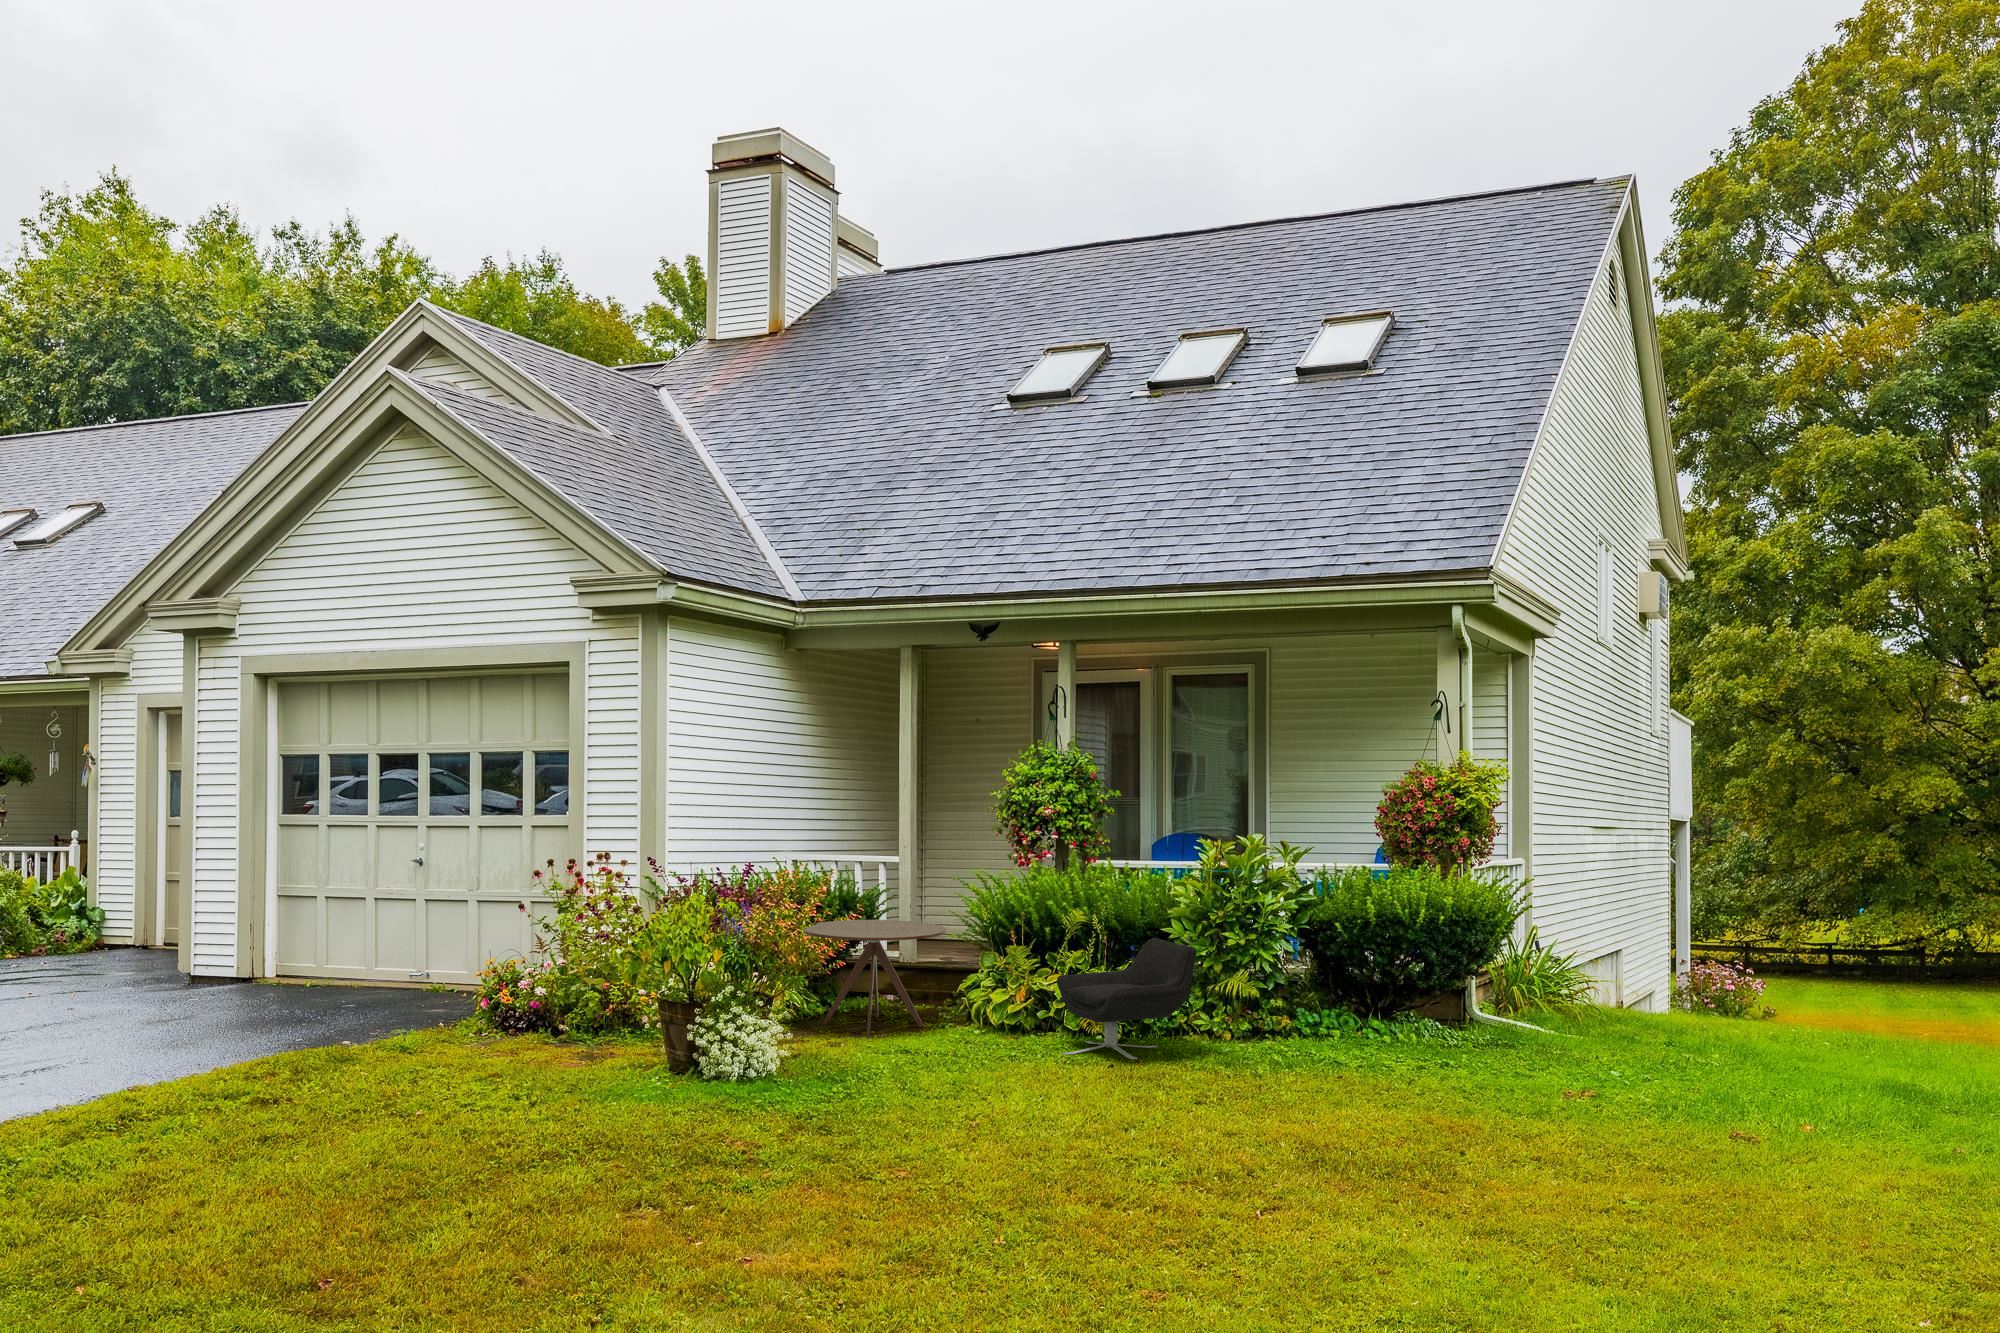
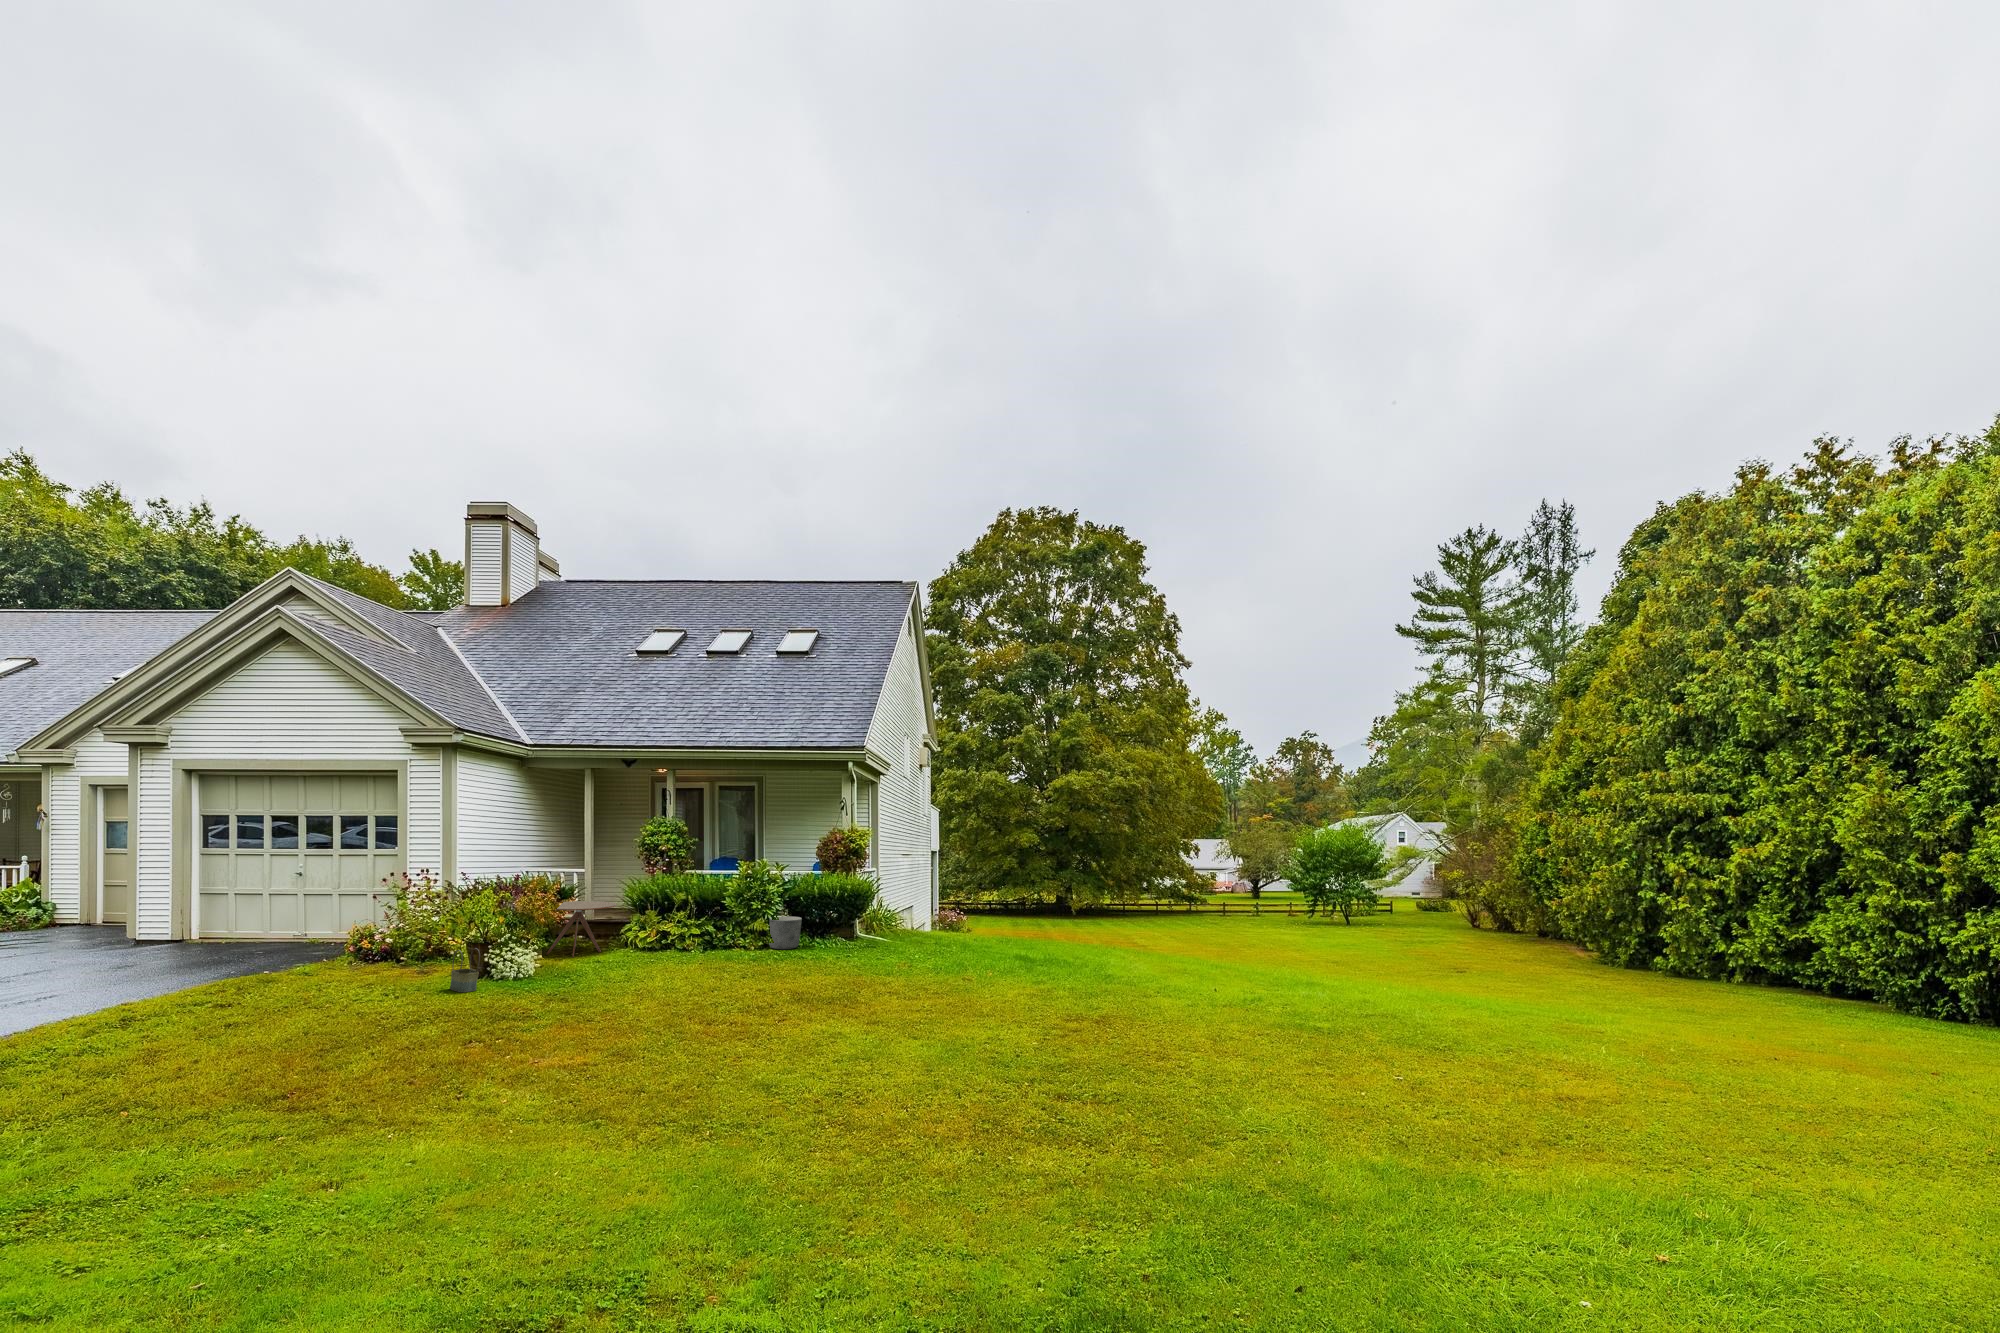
lounge chair: present [1056,938,1197,1059] -> none [672,904,740,959]
planter: none [1268,972,1342,1048] -> present [769,916,802,949]
basket: none [627,1012,672,1099] -> present [450,948,480,993]

